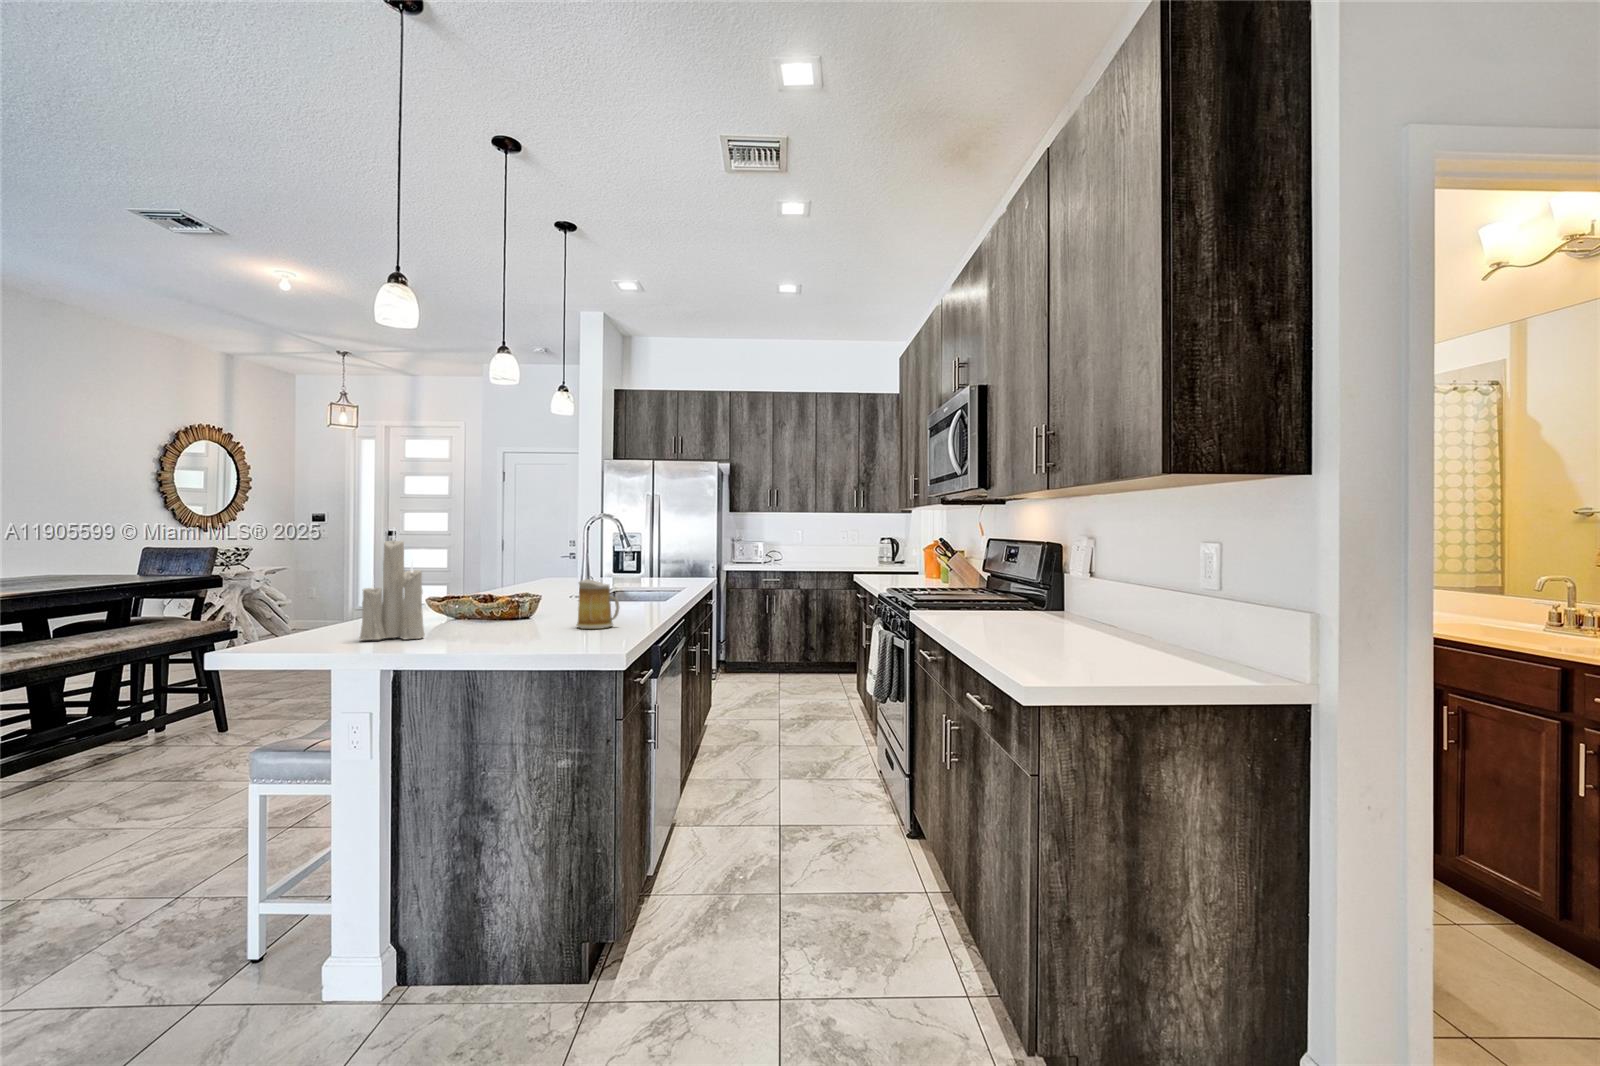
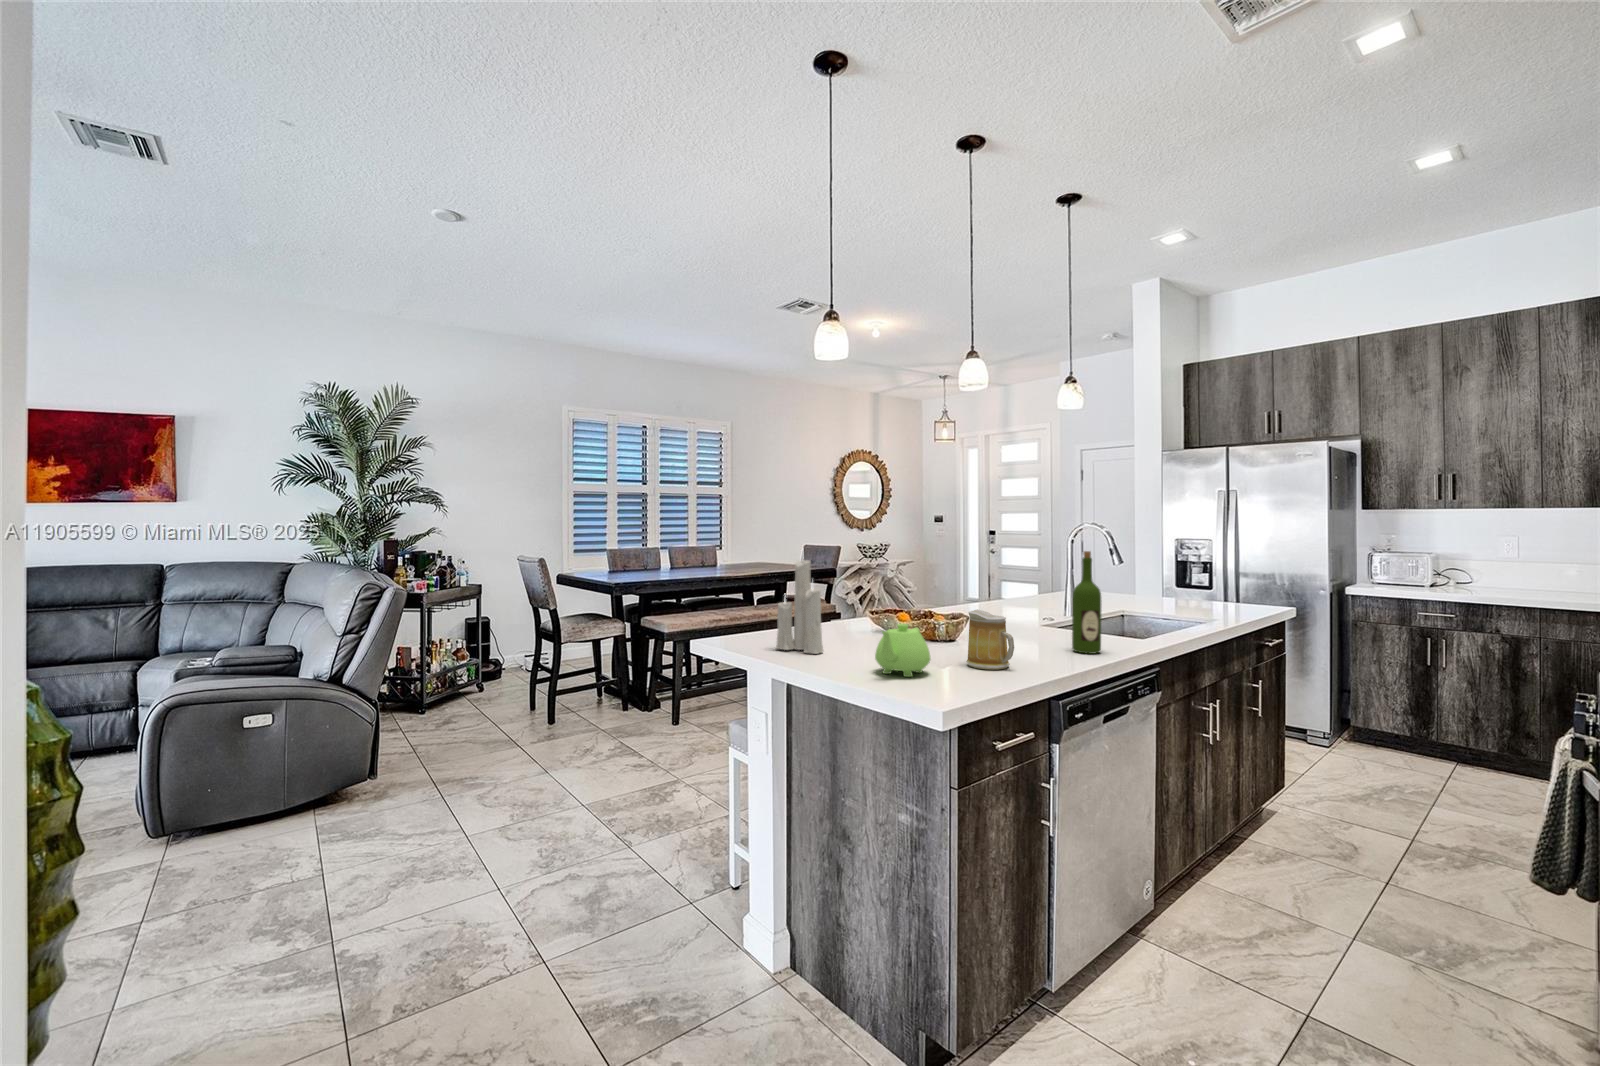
wine bottle: none [632,531,654,613] -> present [1072,551,1101,654]
teapot: none [511,594,565,641] -> present [875,624,930,677]

